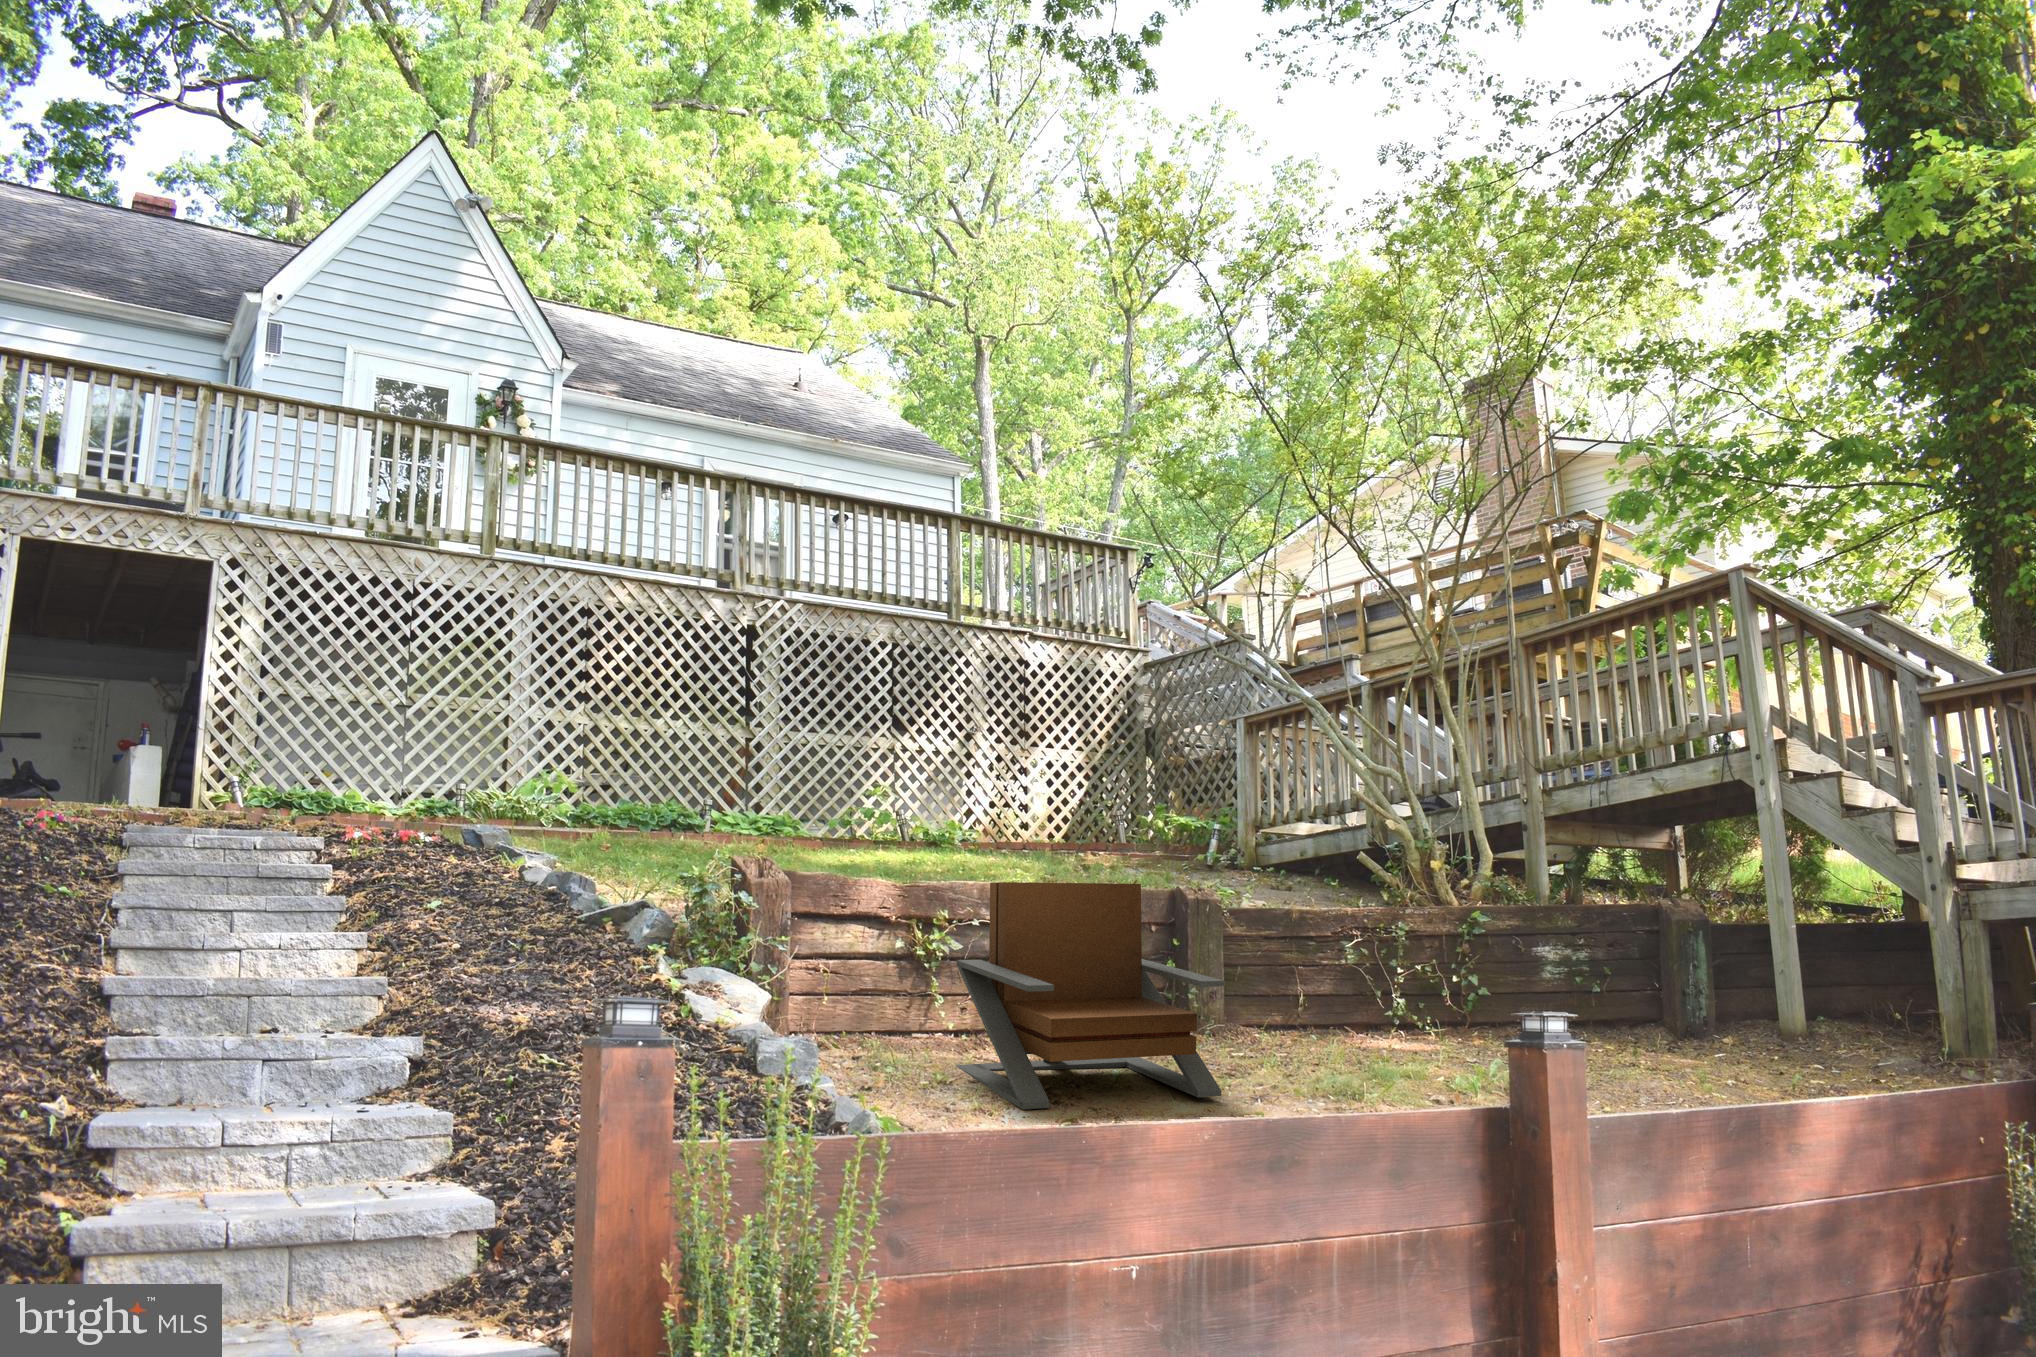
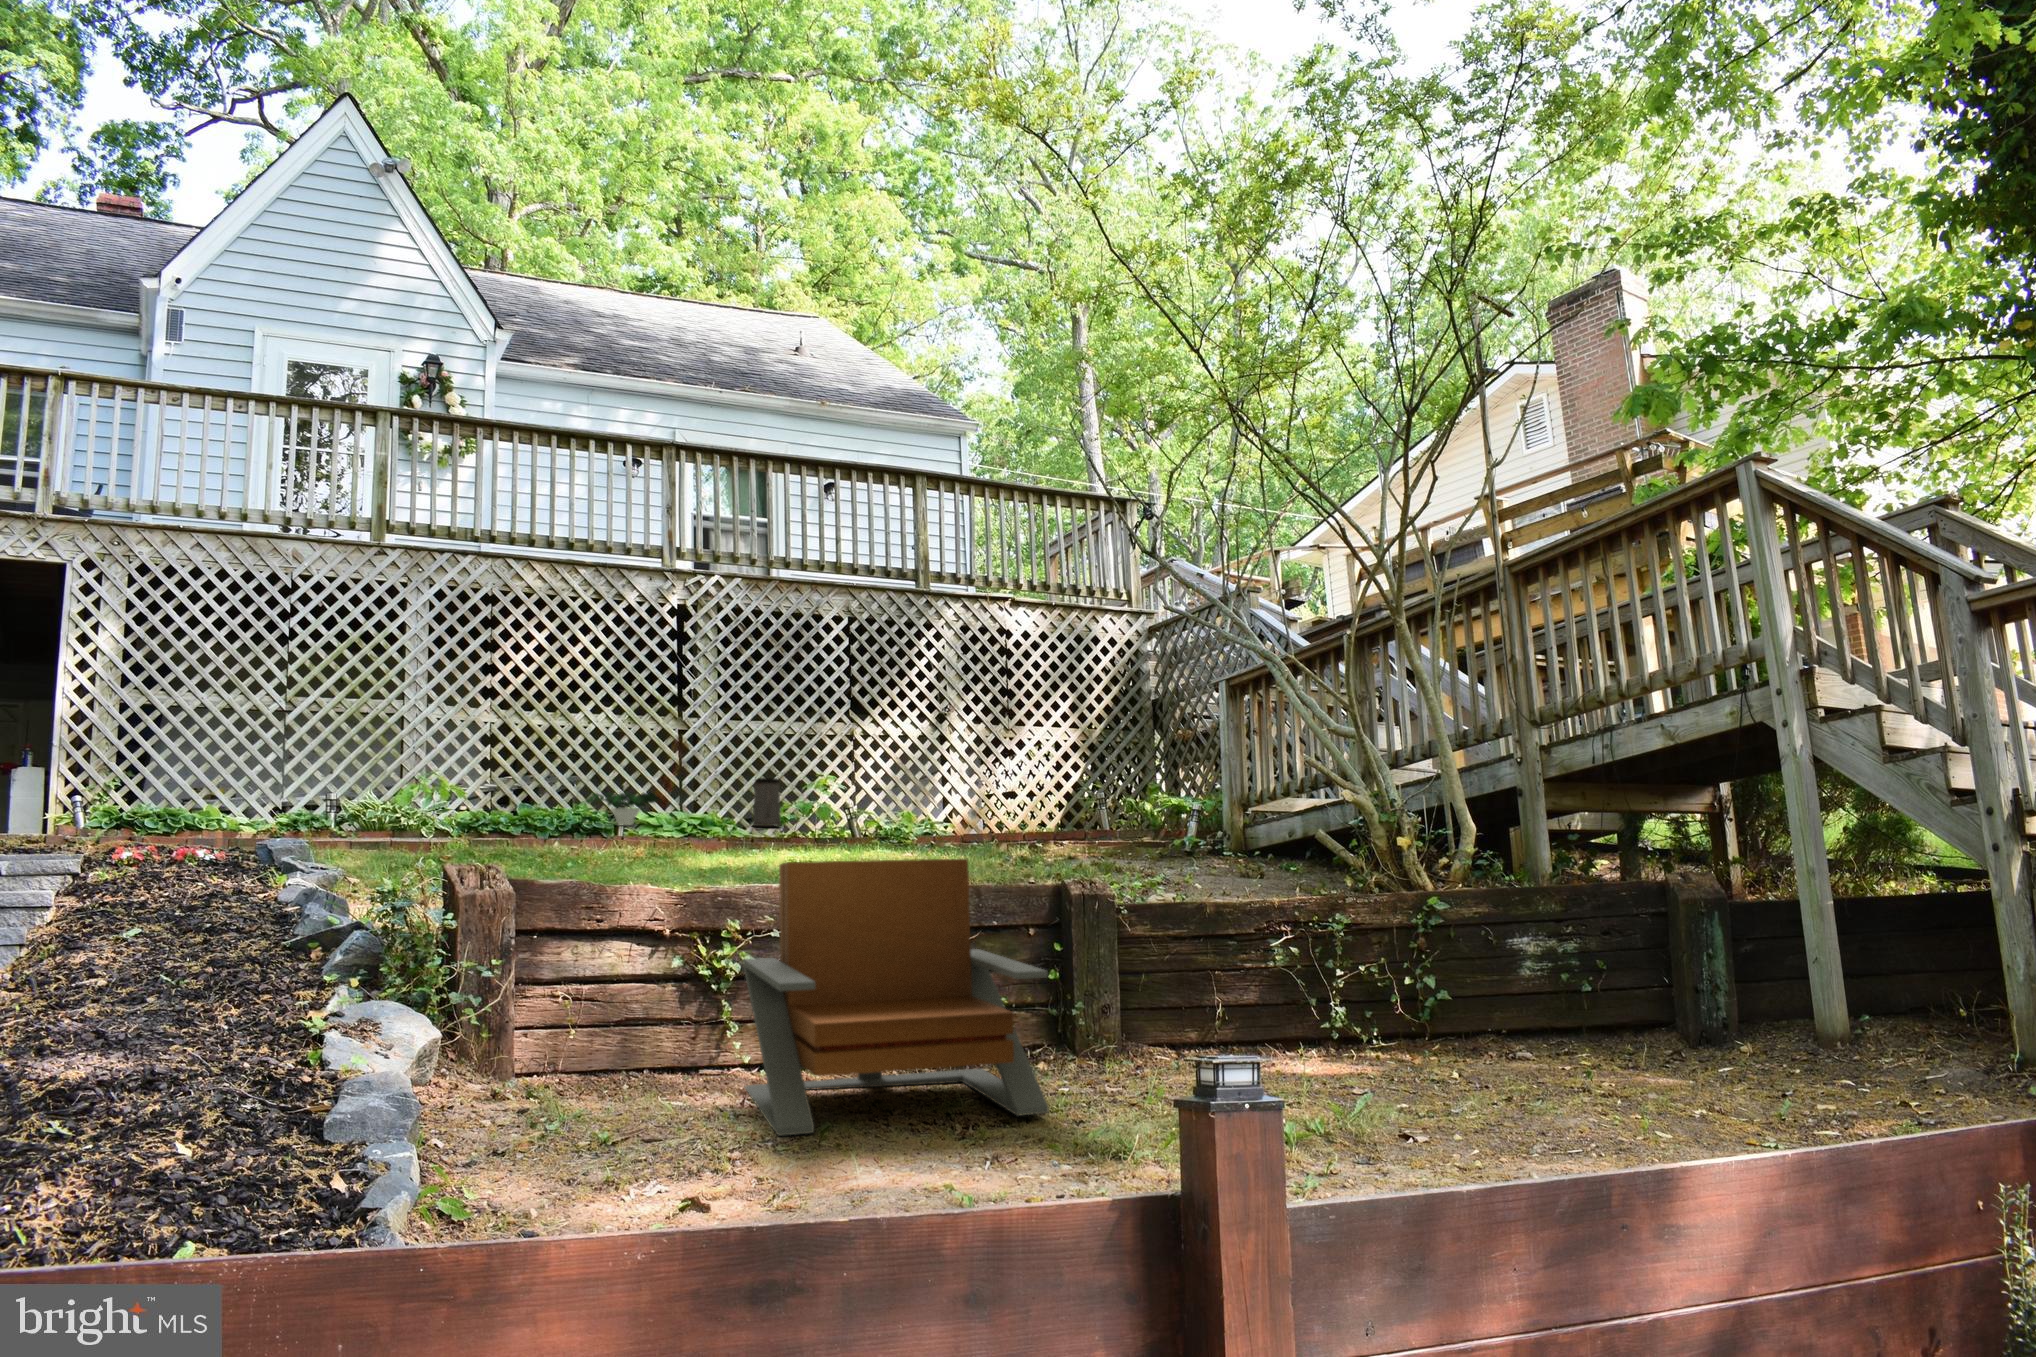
watering can: none [809,774,836,827] -> present [752,778,781,826]
potted plant: none [669,791,737,821] -> present [586,793,662,825]

